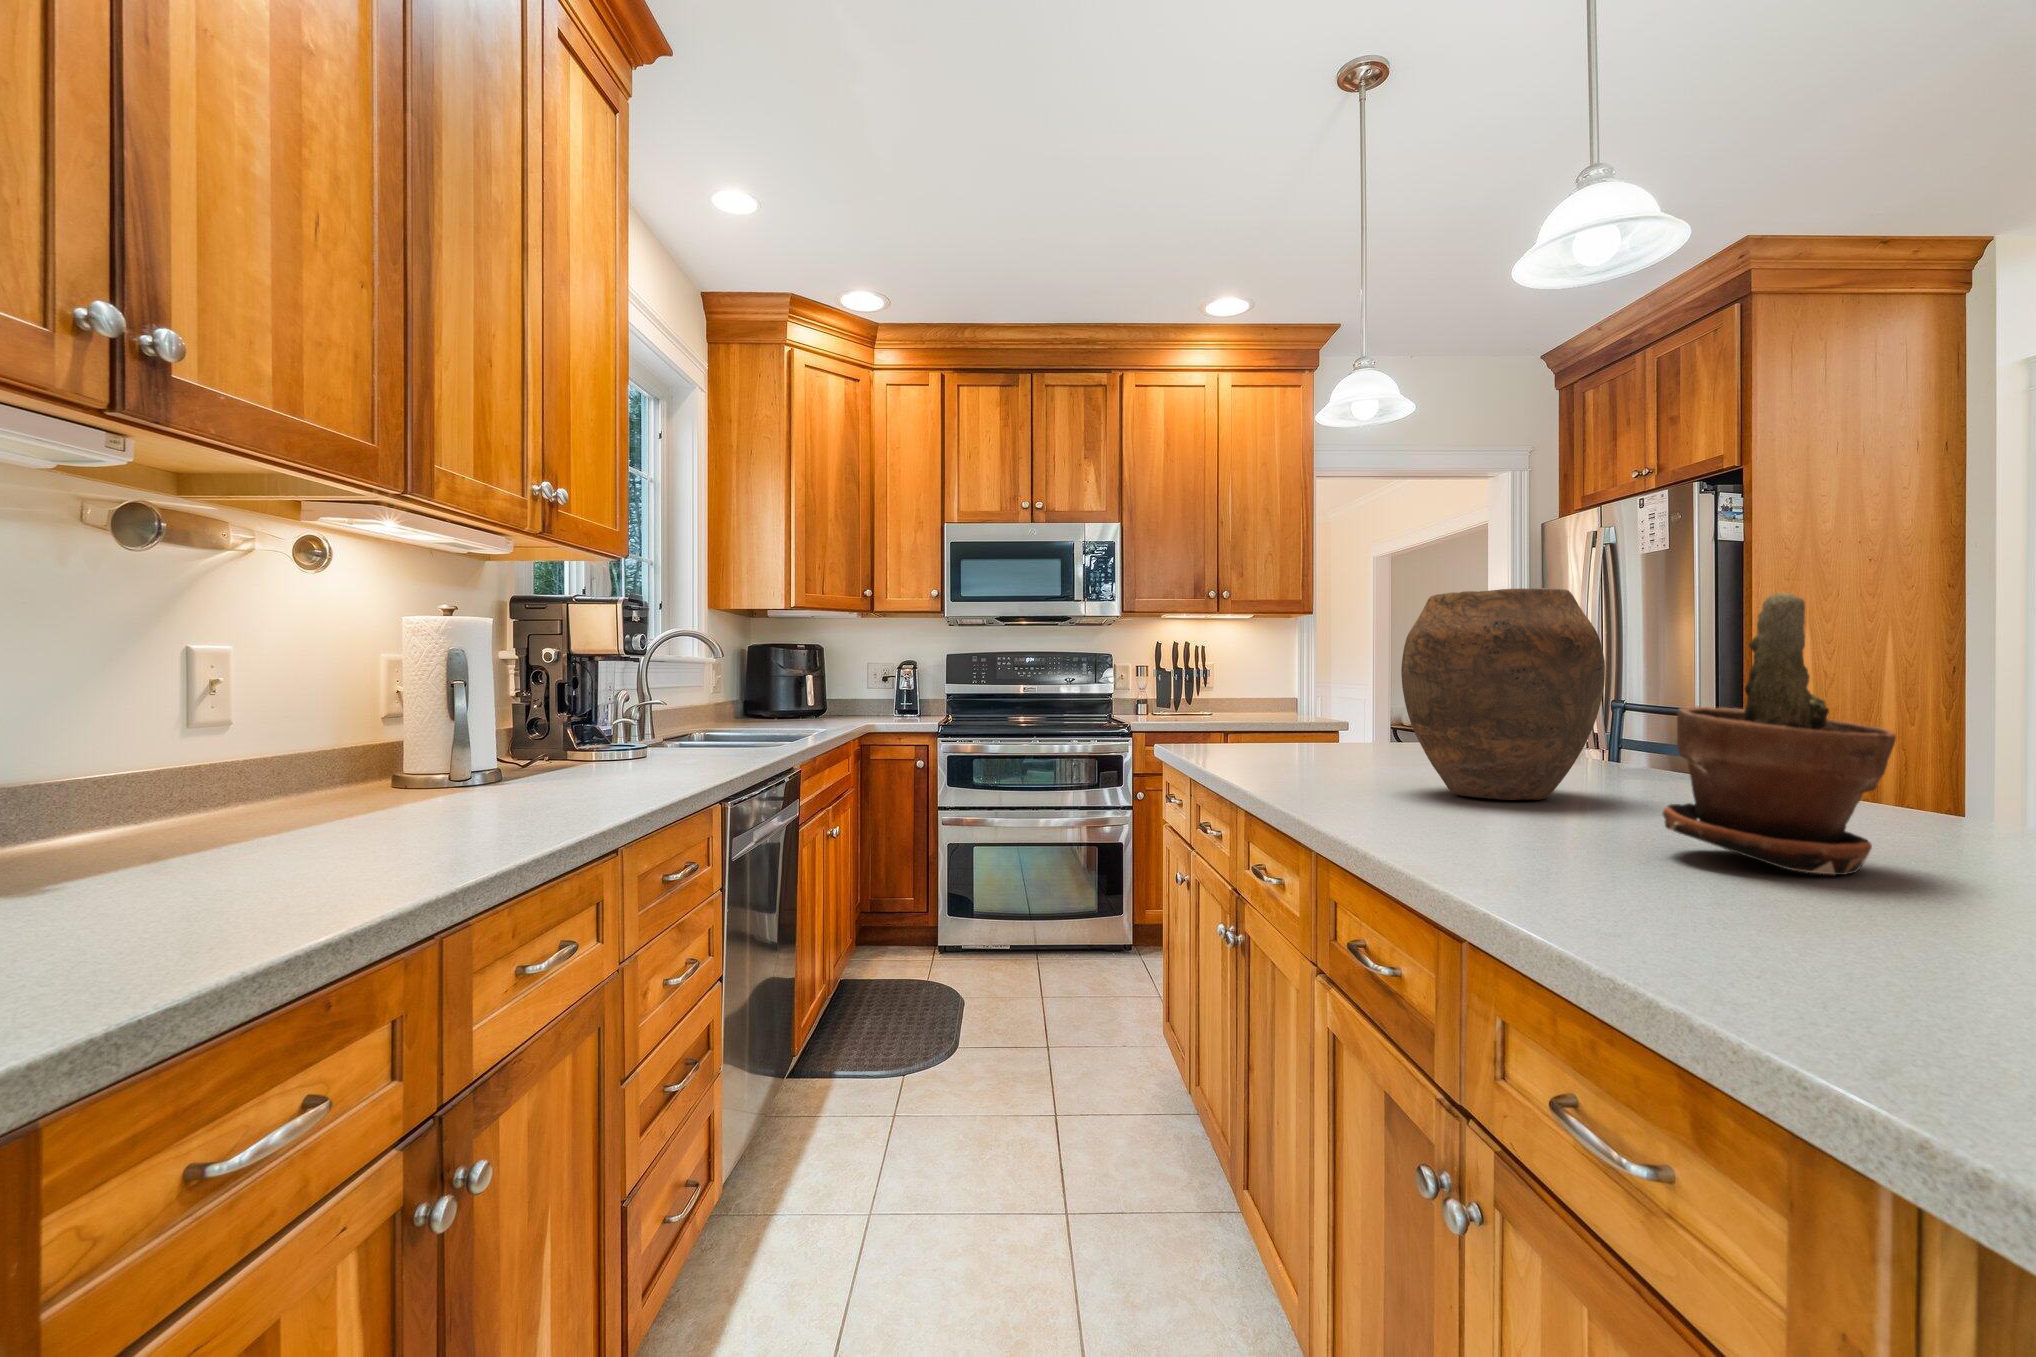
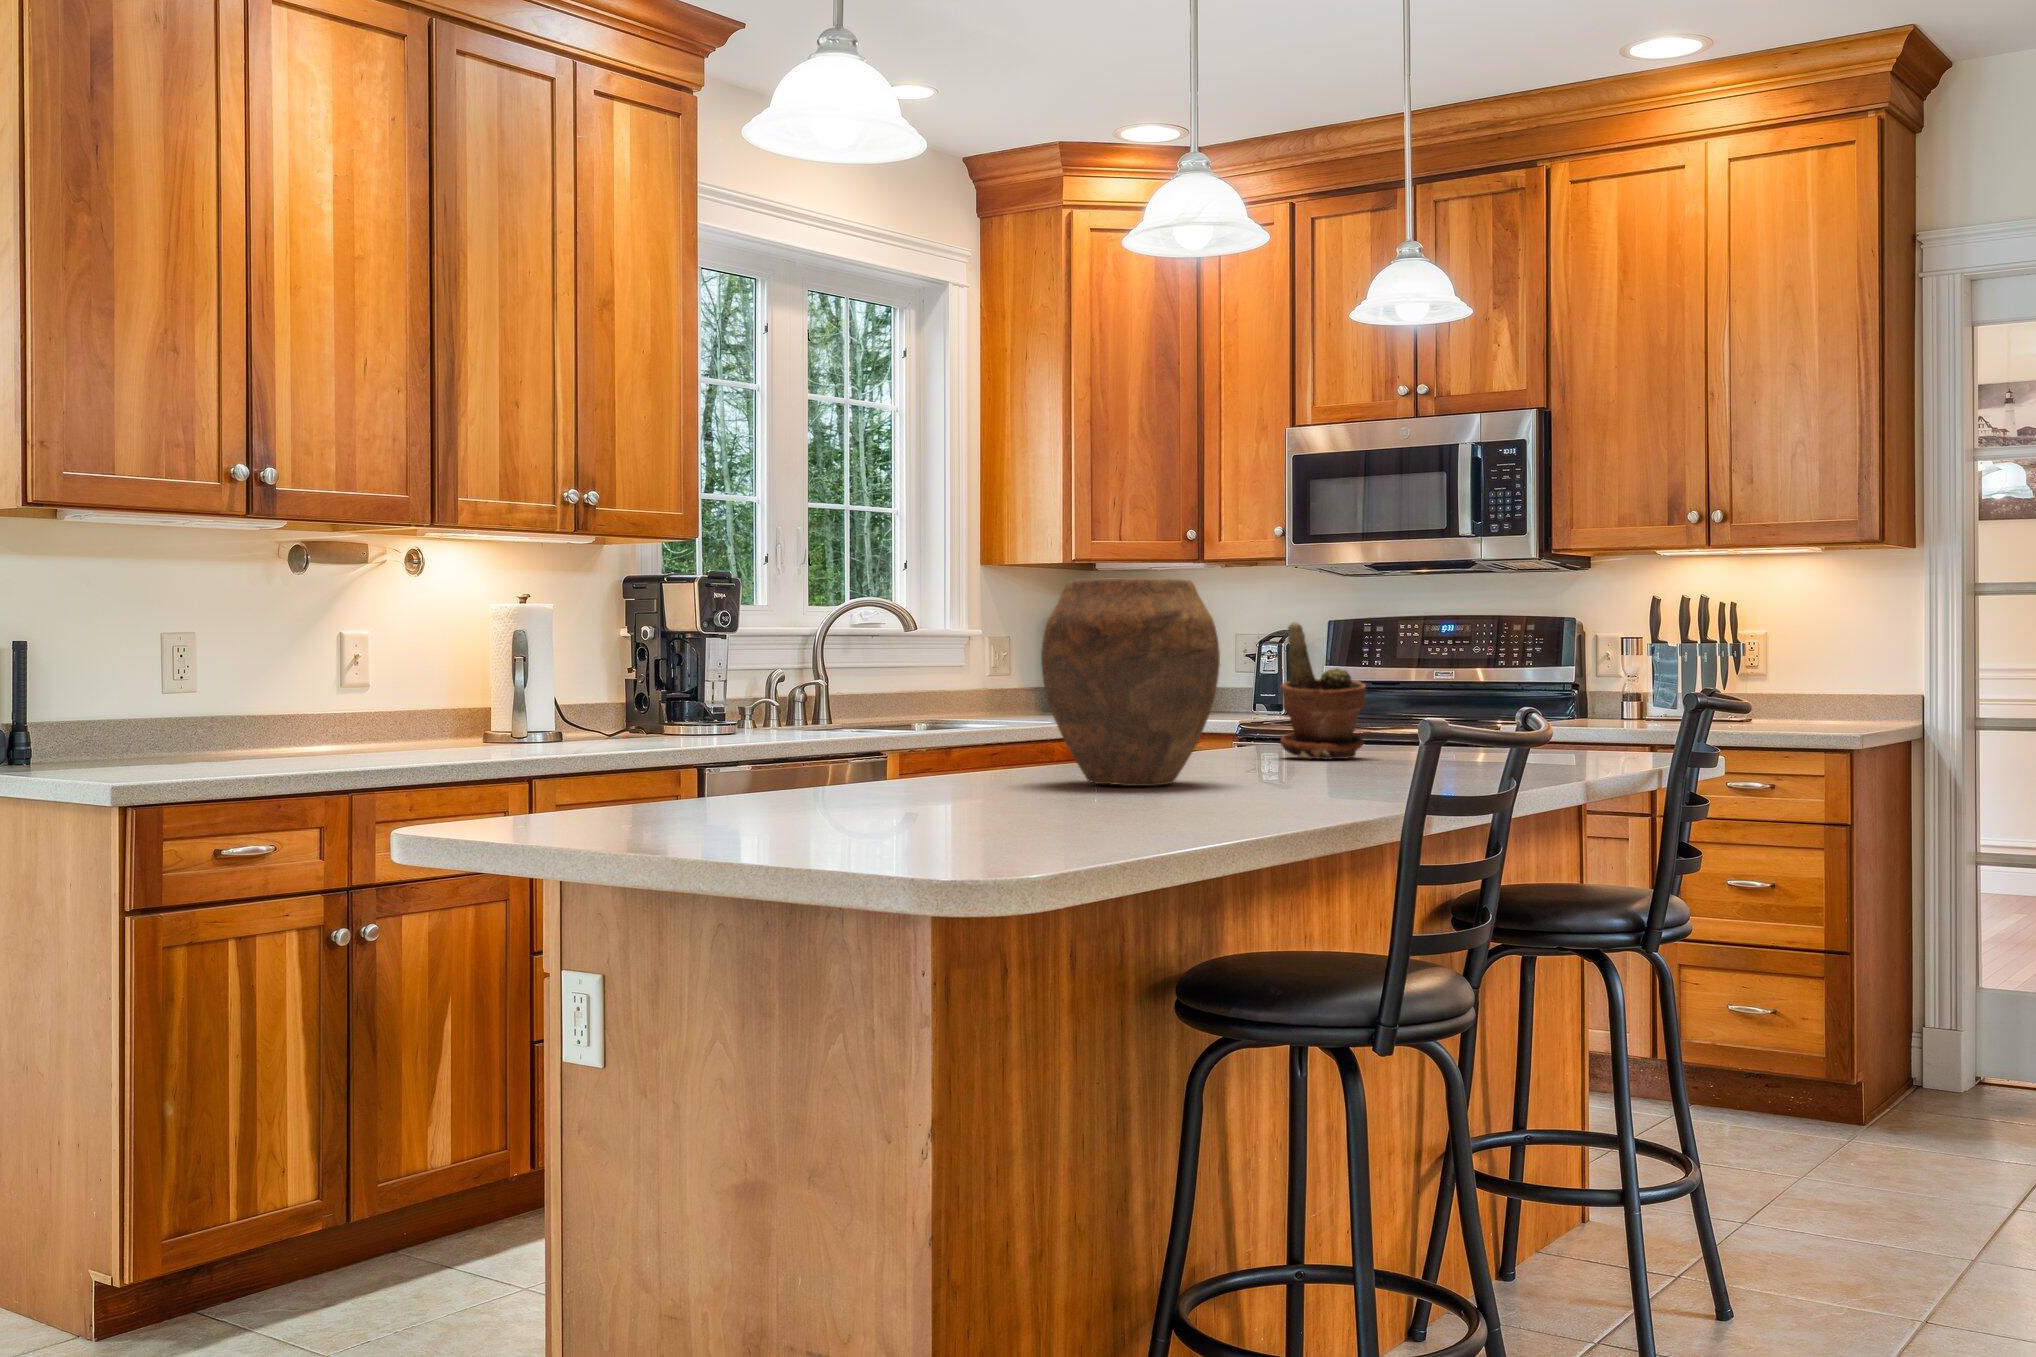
potted plant: present [1663,593,1896,875] -> present [1280,622,1366,760]

